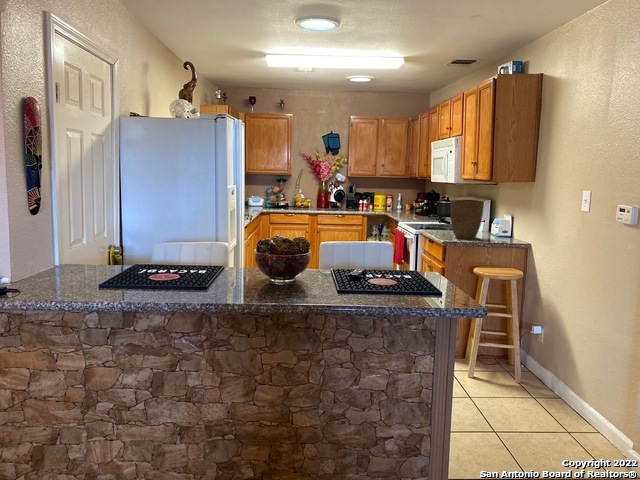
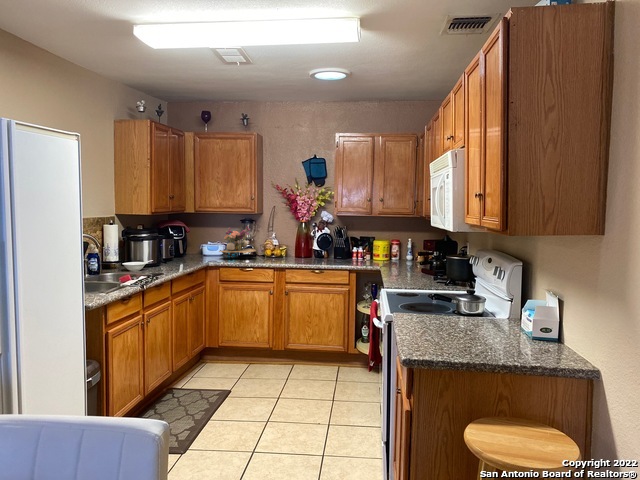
vase: present [450,199,484,239] -> none [430,265,497,348]

